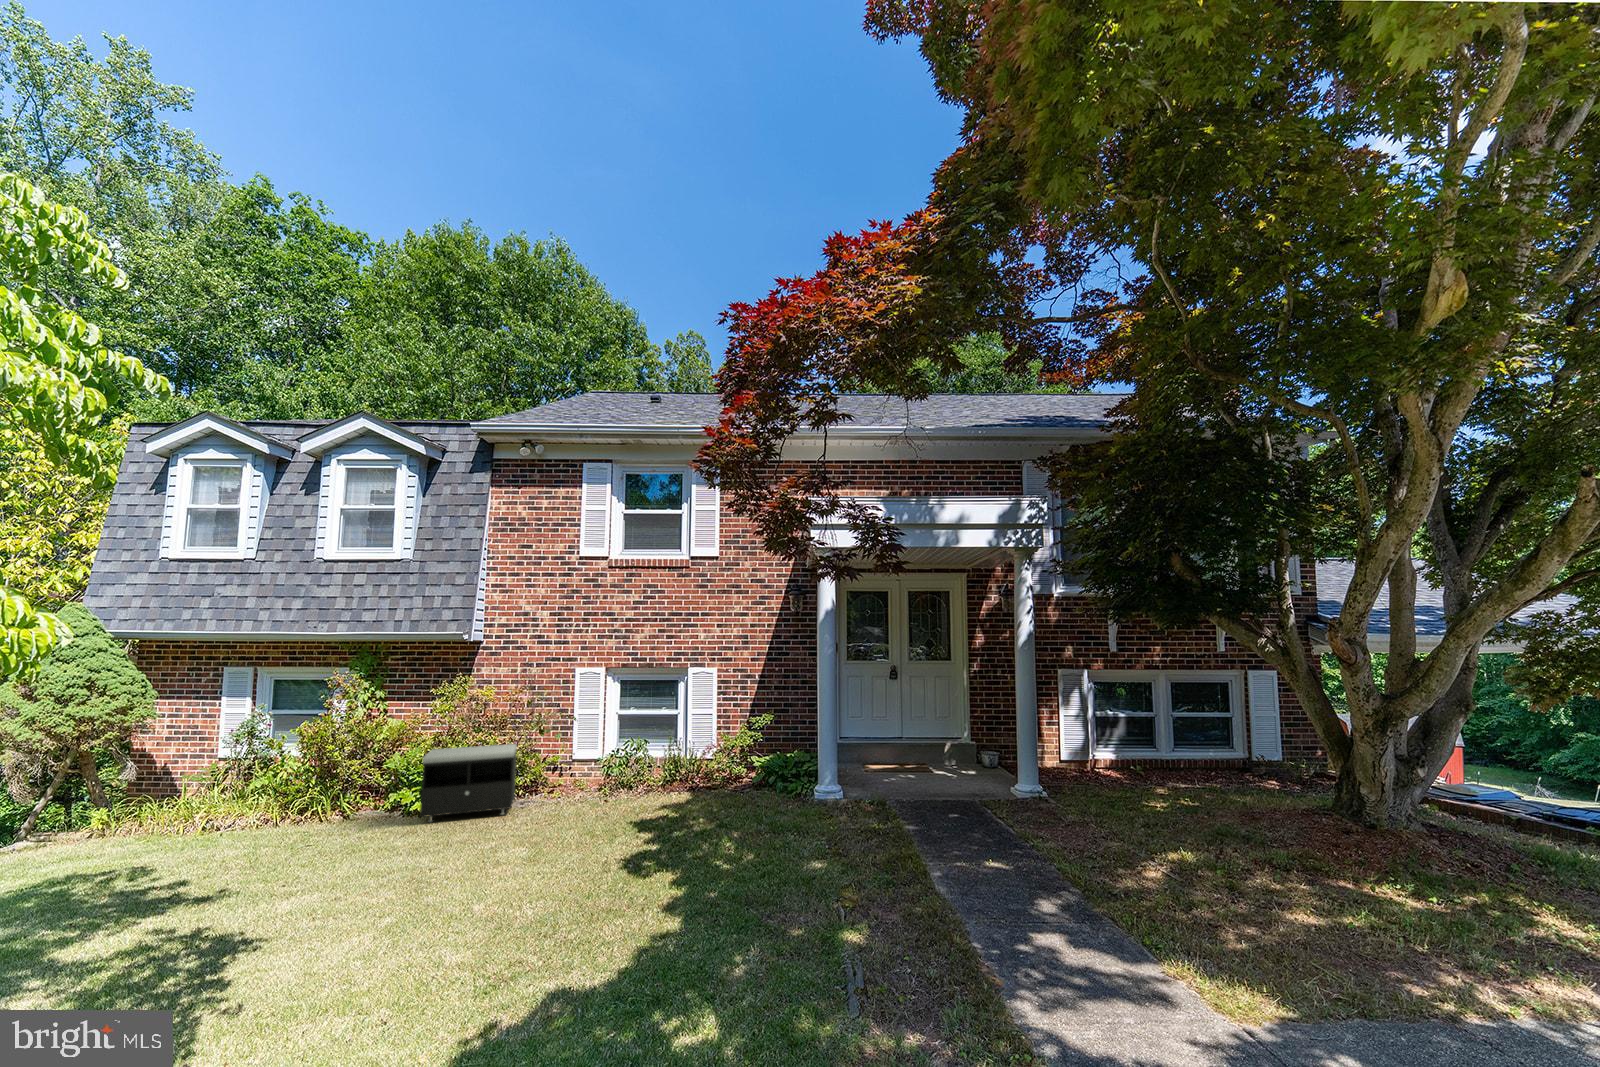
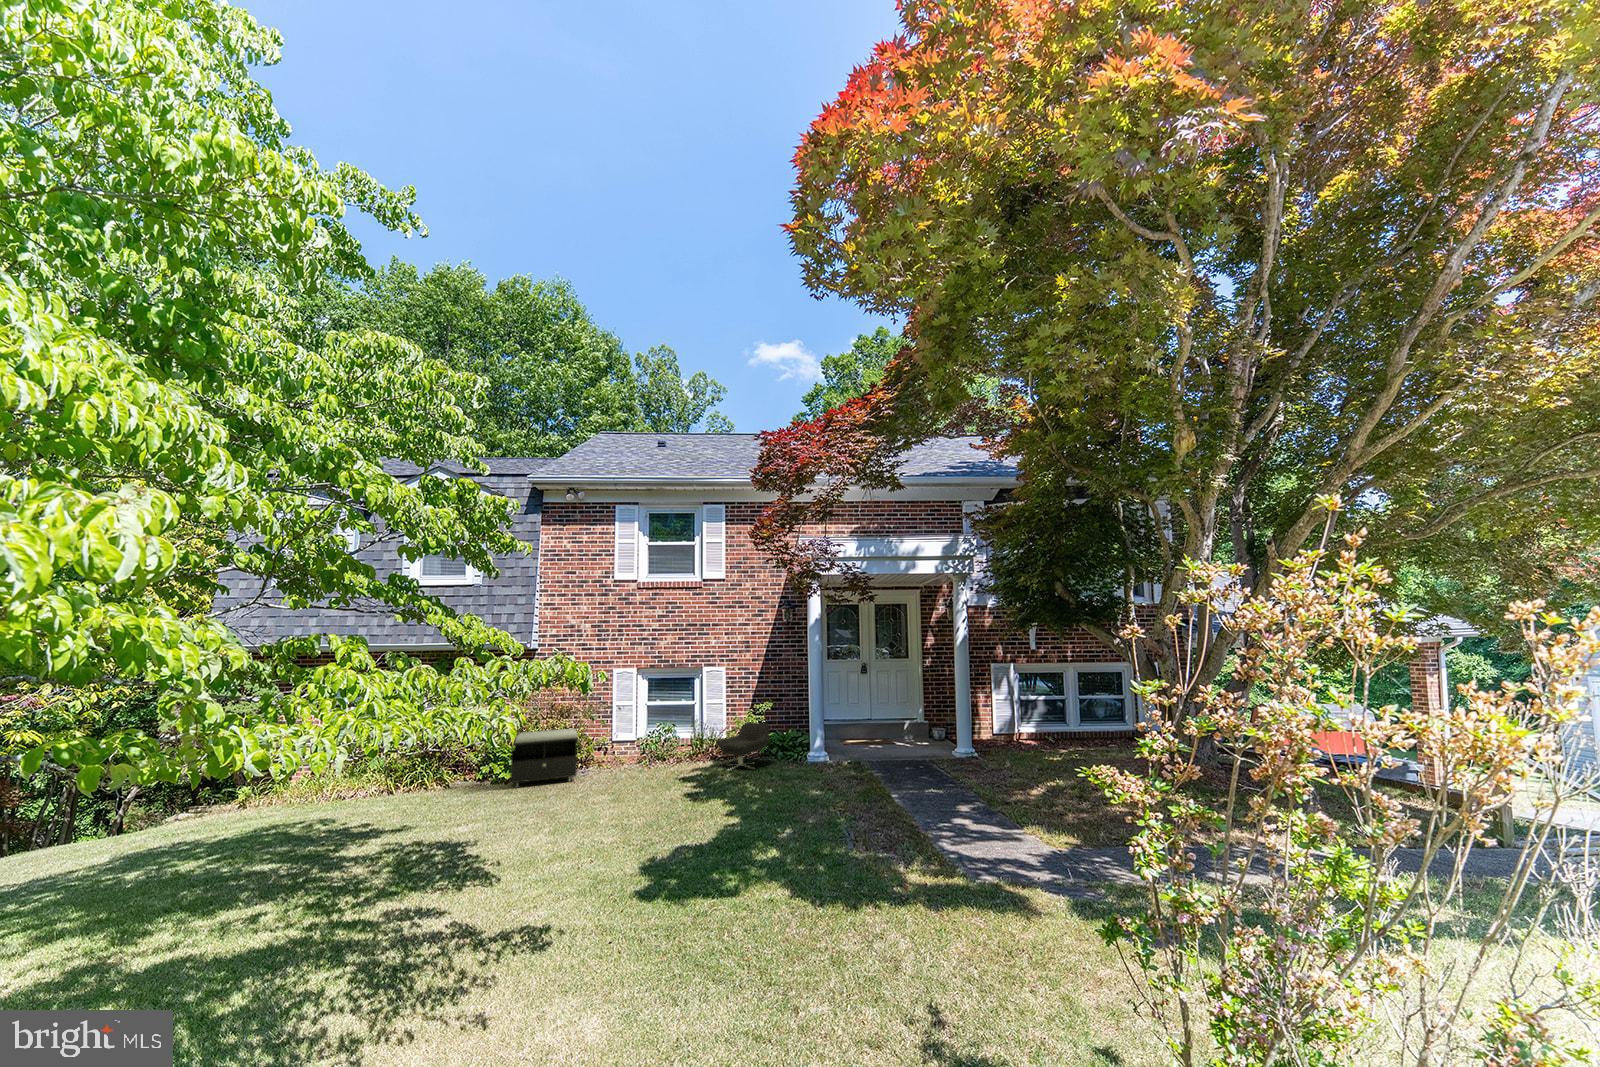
lounge chair: none [699,739,770,805] -> present [716,722,770,770]

